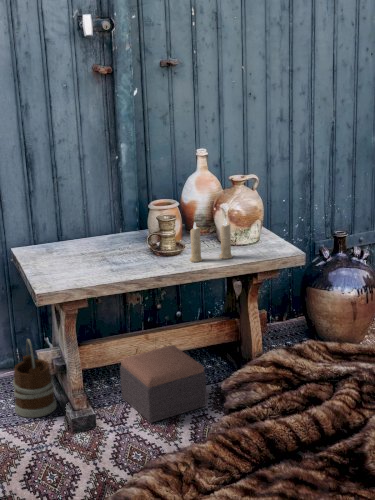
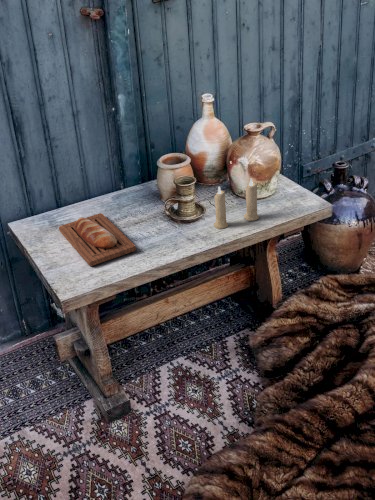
bread loaf: none [52,243,114,277] -> present [59,213,136,266]
wooden bucket: present [13,339,57,417] -> none [34,325,82,404]
footstool: present [120,345,207,423] -> none [144,305,237,397]

